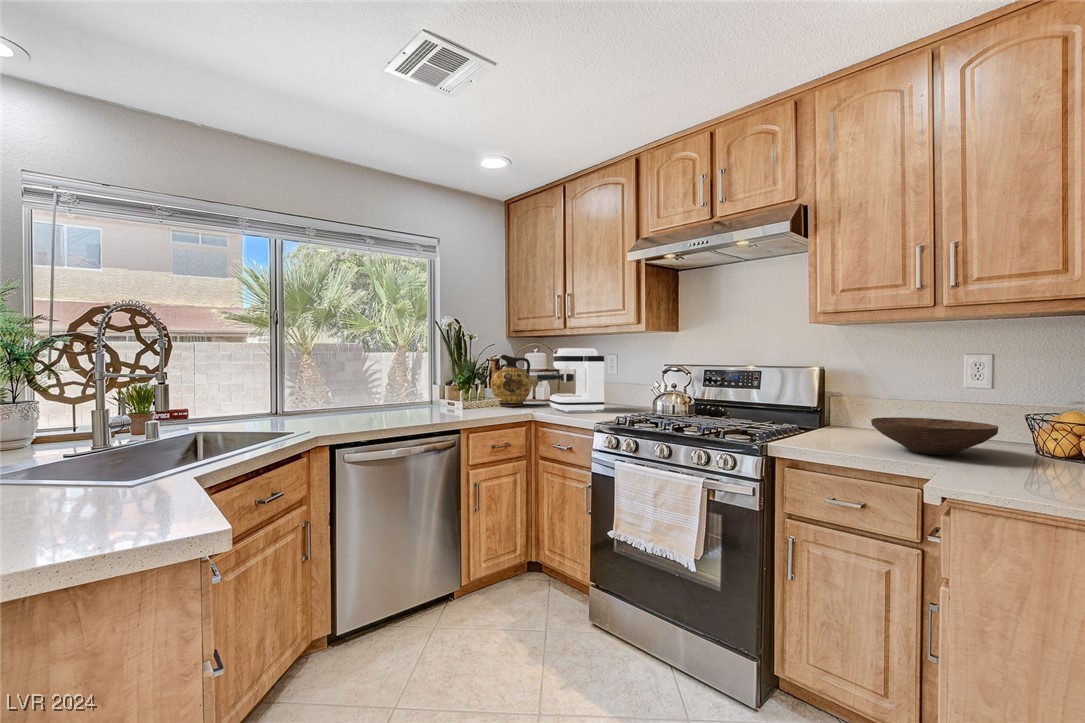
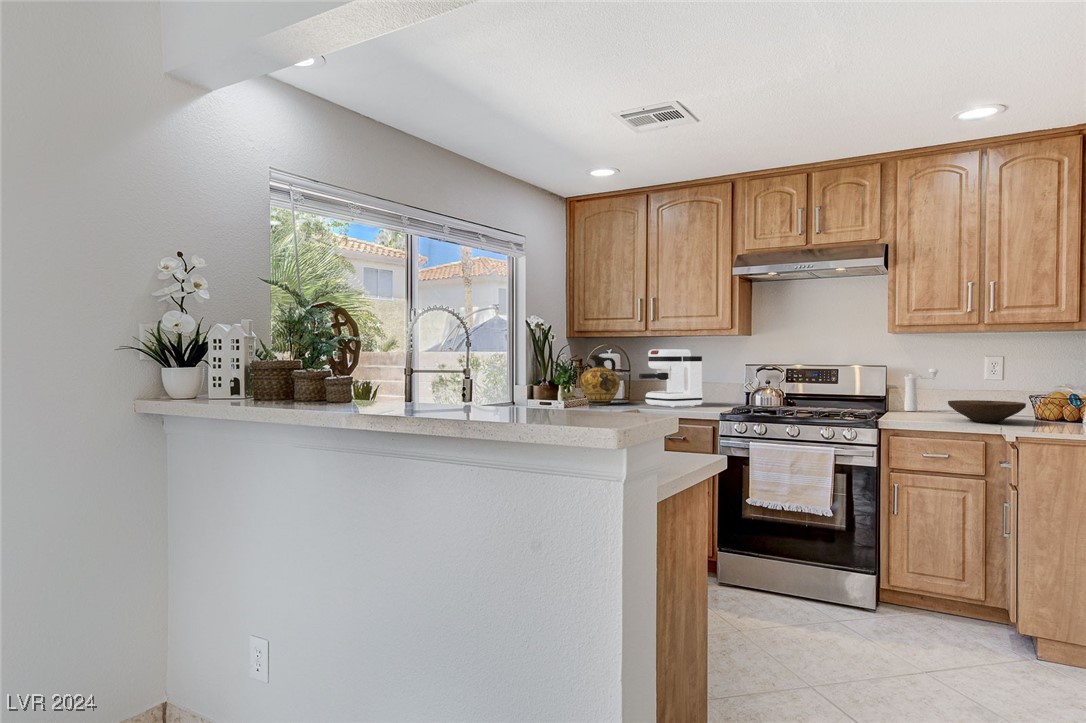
pepper mill: none [839,372,889,428] -> present [905,369,938,411]

